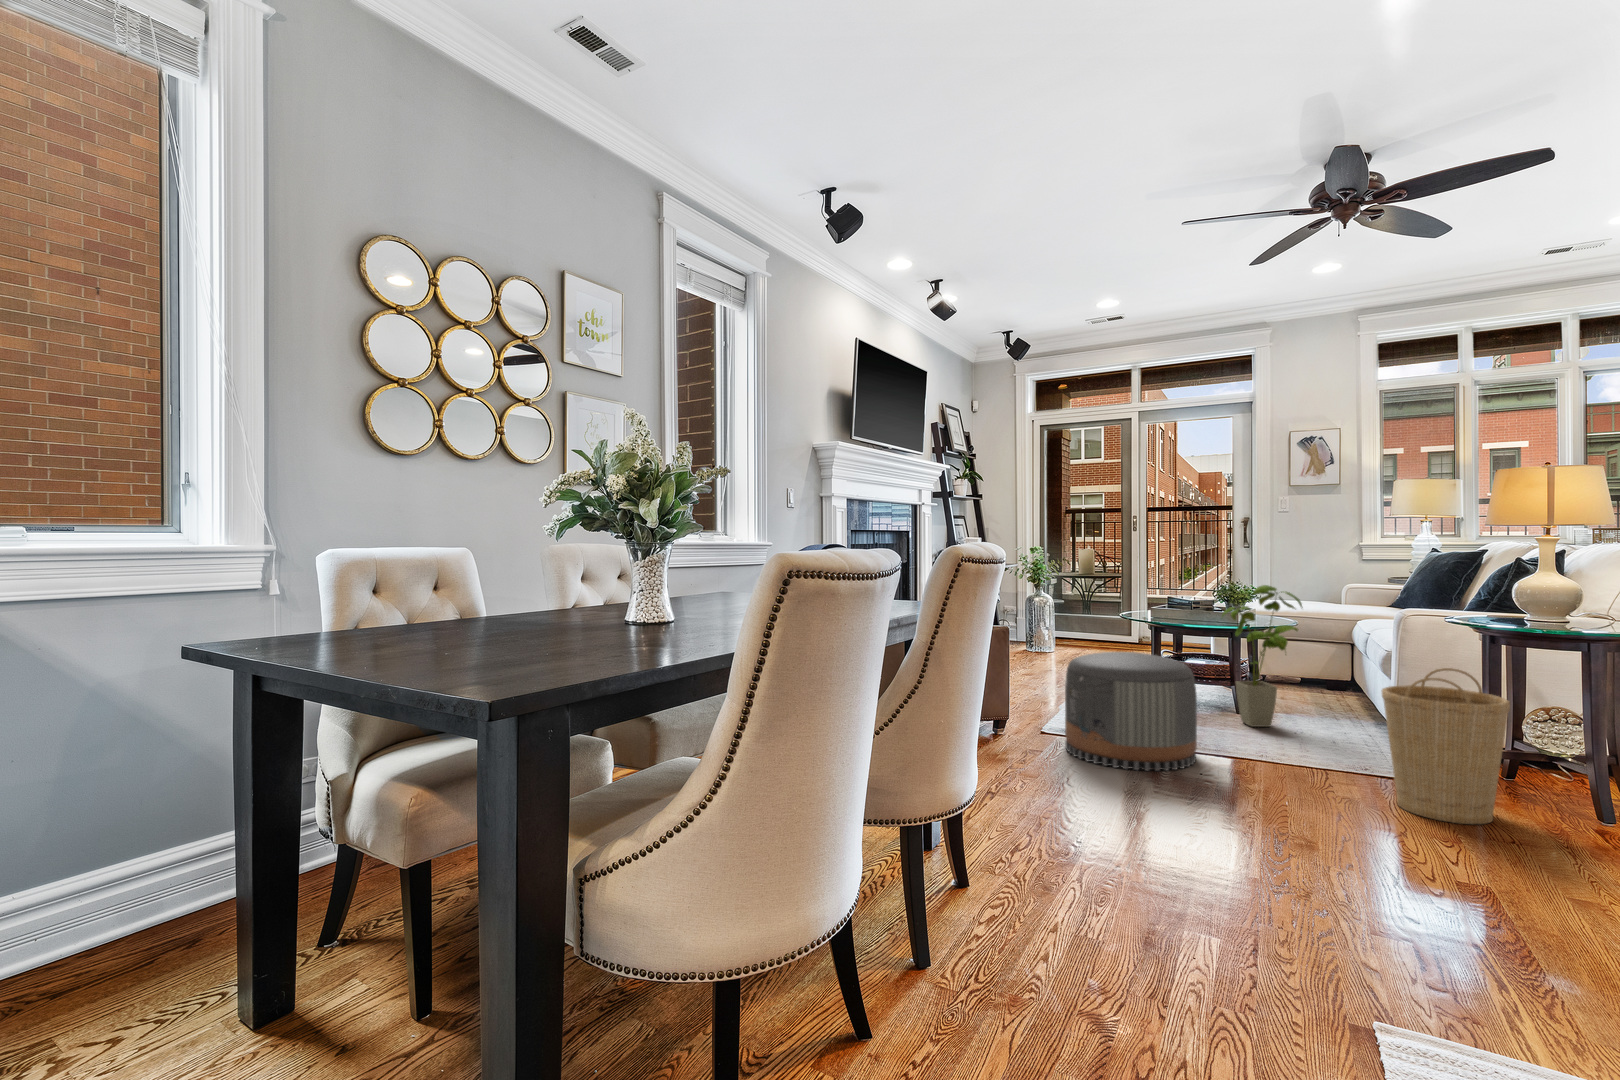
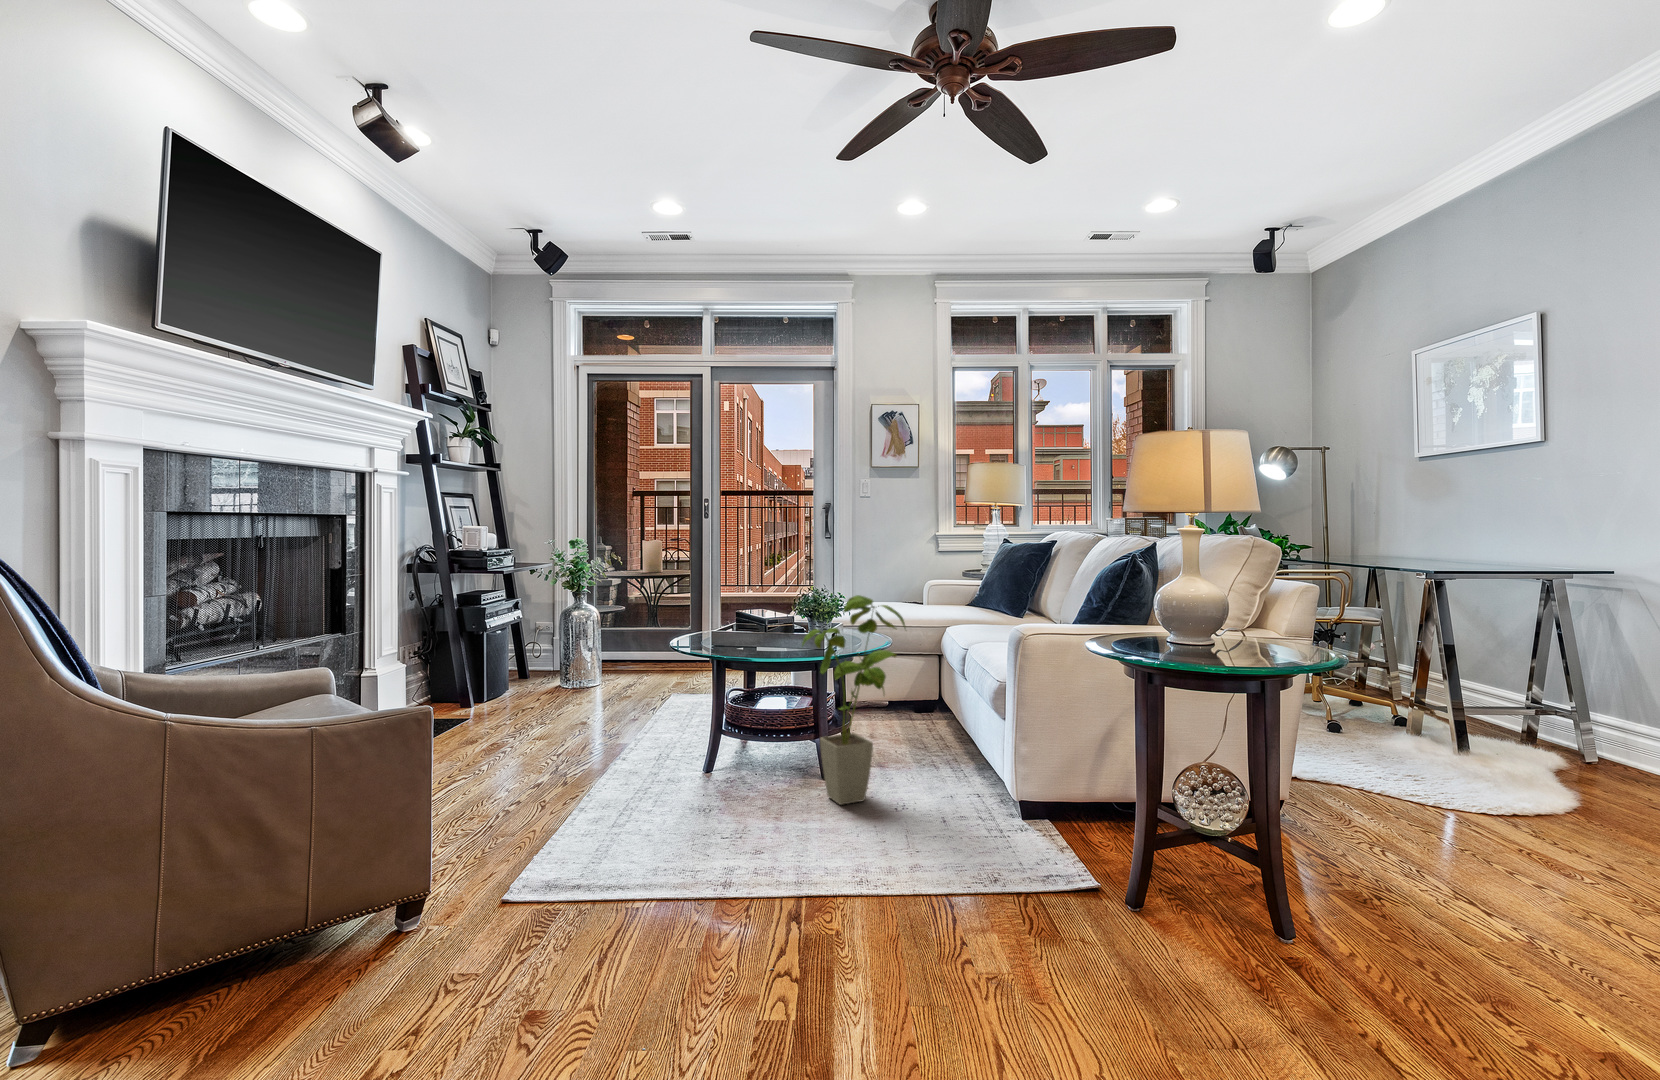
pouf: present [1065,652,1197,771] -> none [534,729,765,985]
basket: present [1382,668,1510,824] -> none [1042,733,1216,1011]

